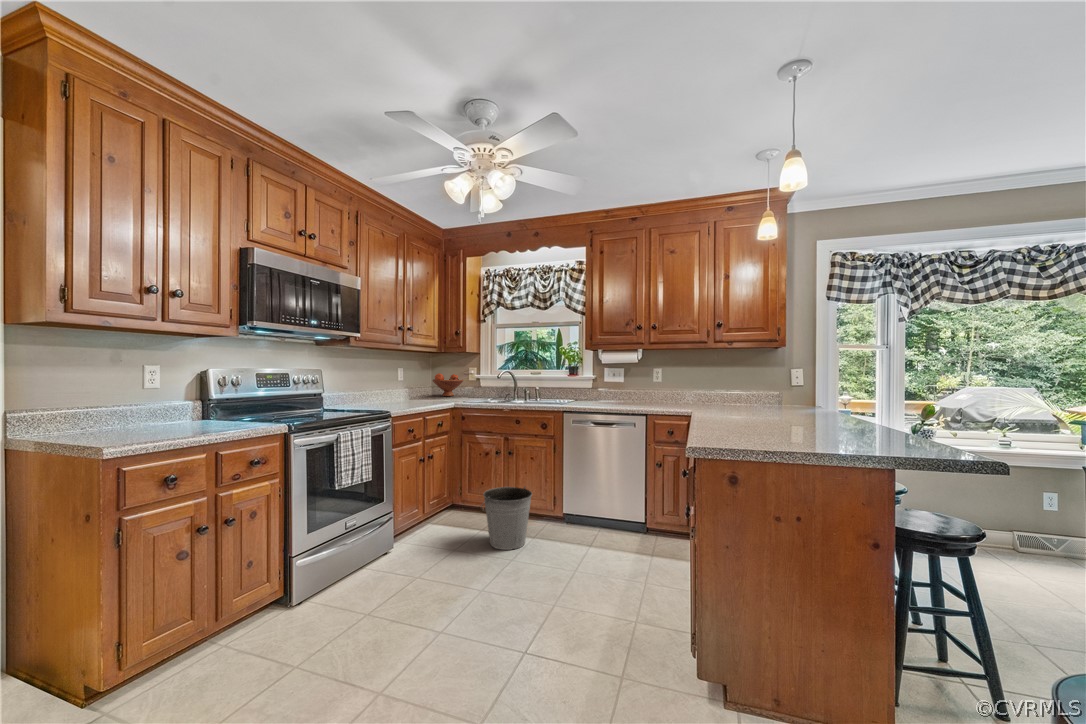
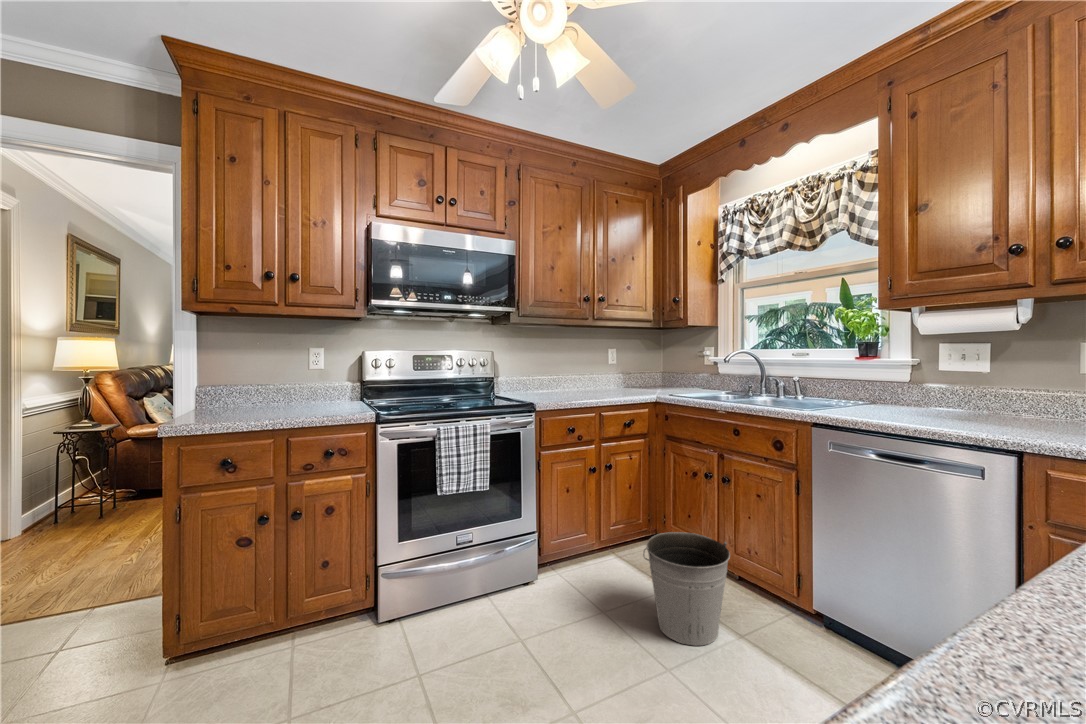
fruit bowl: present [433,373,464,396] -> none [654,357,696,387]

